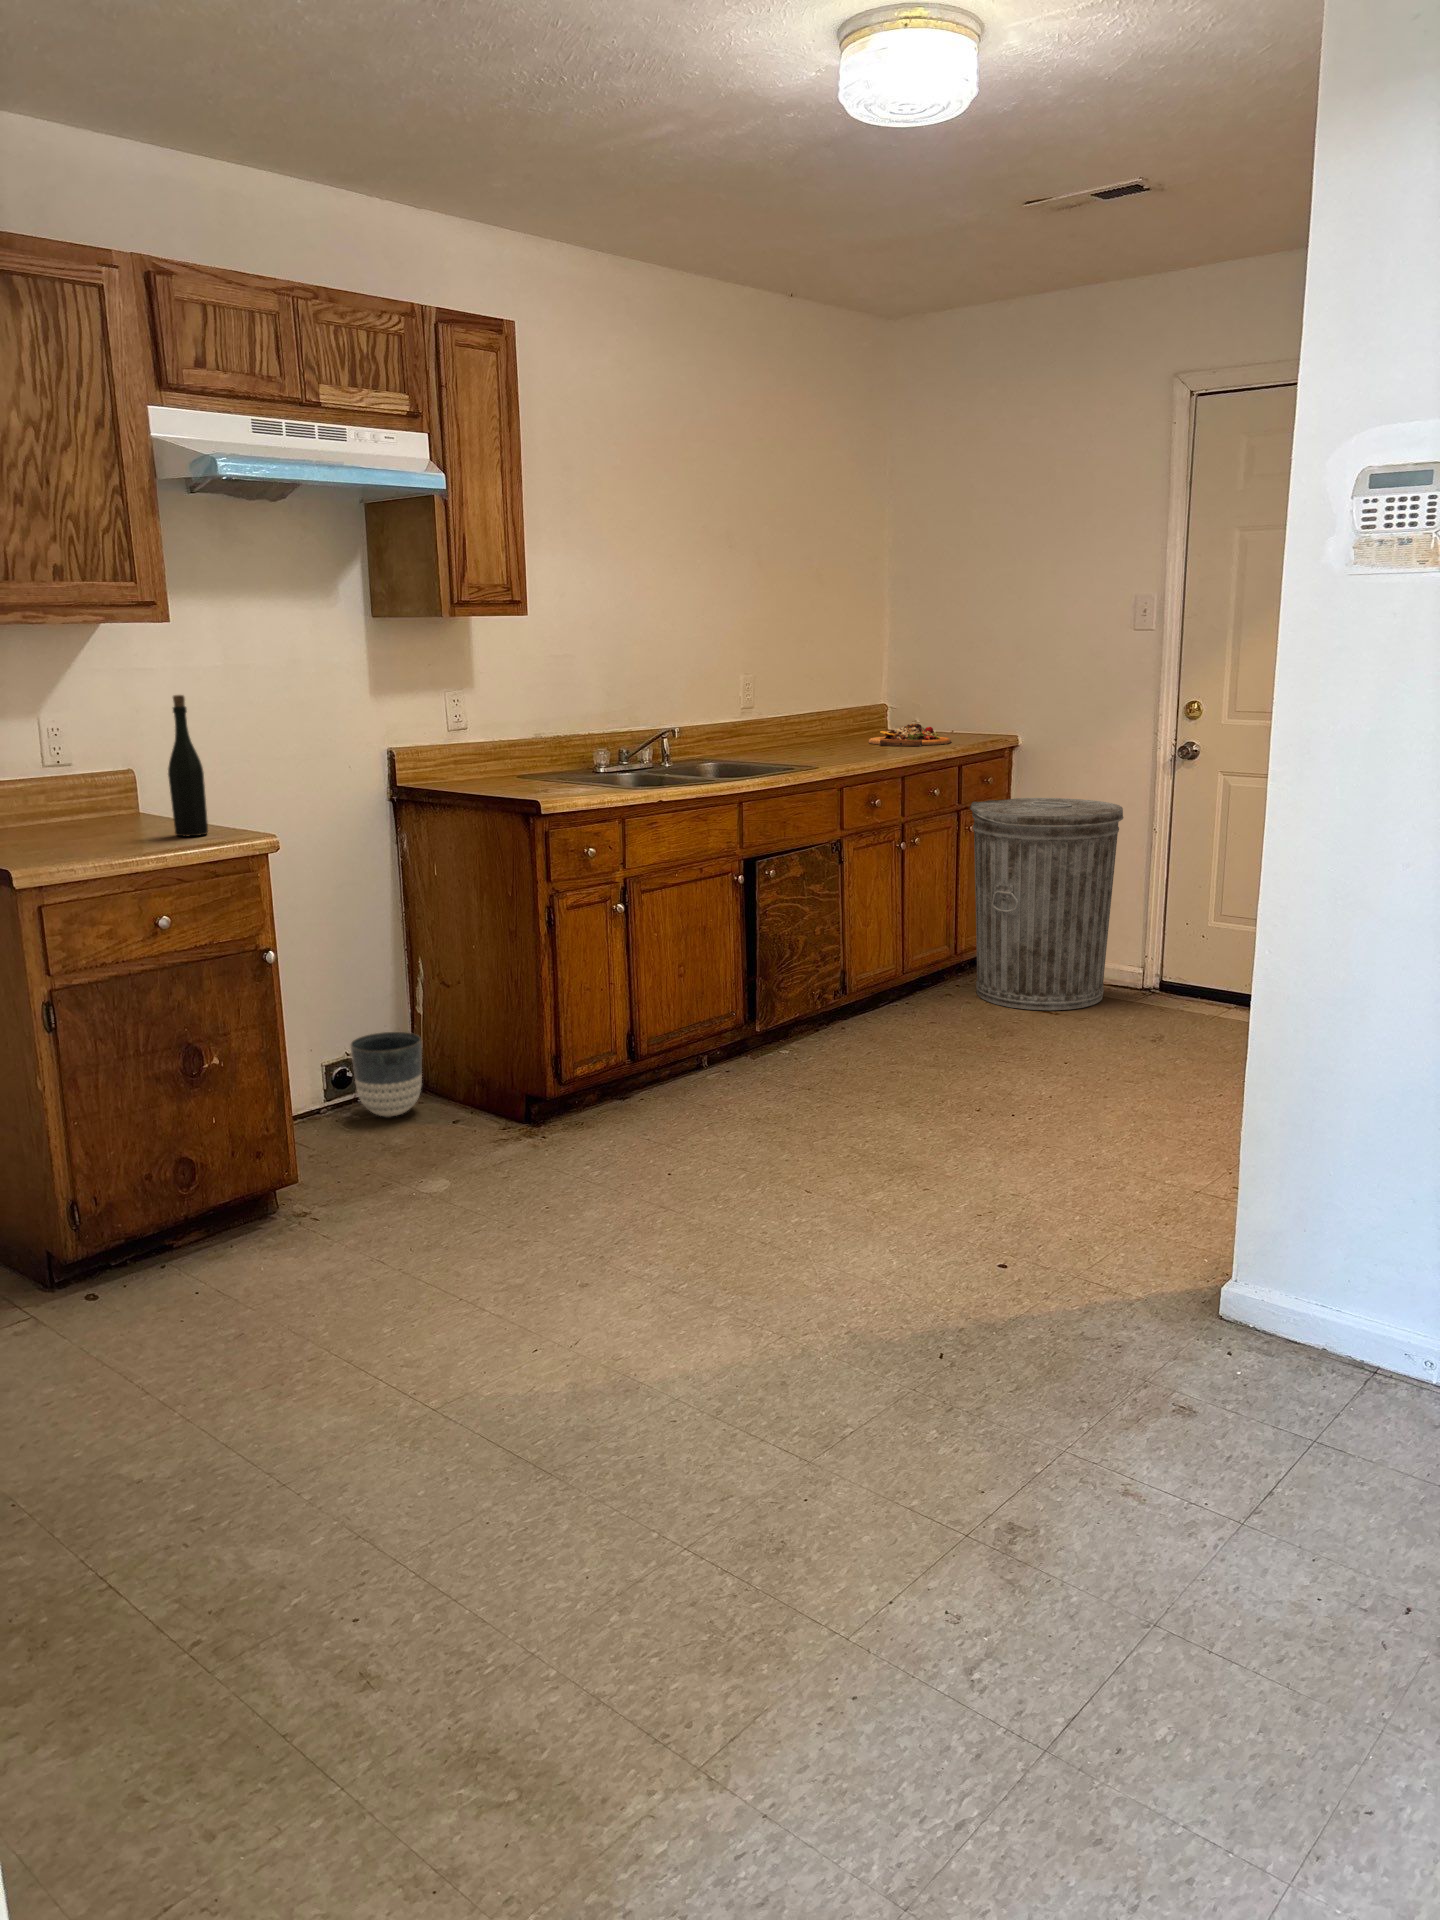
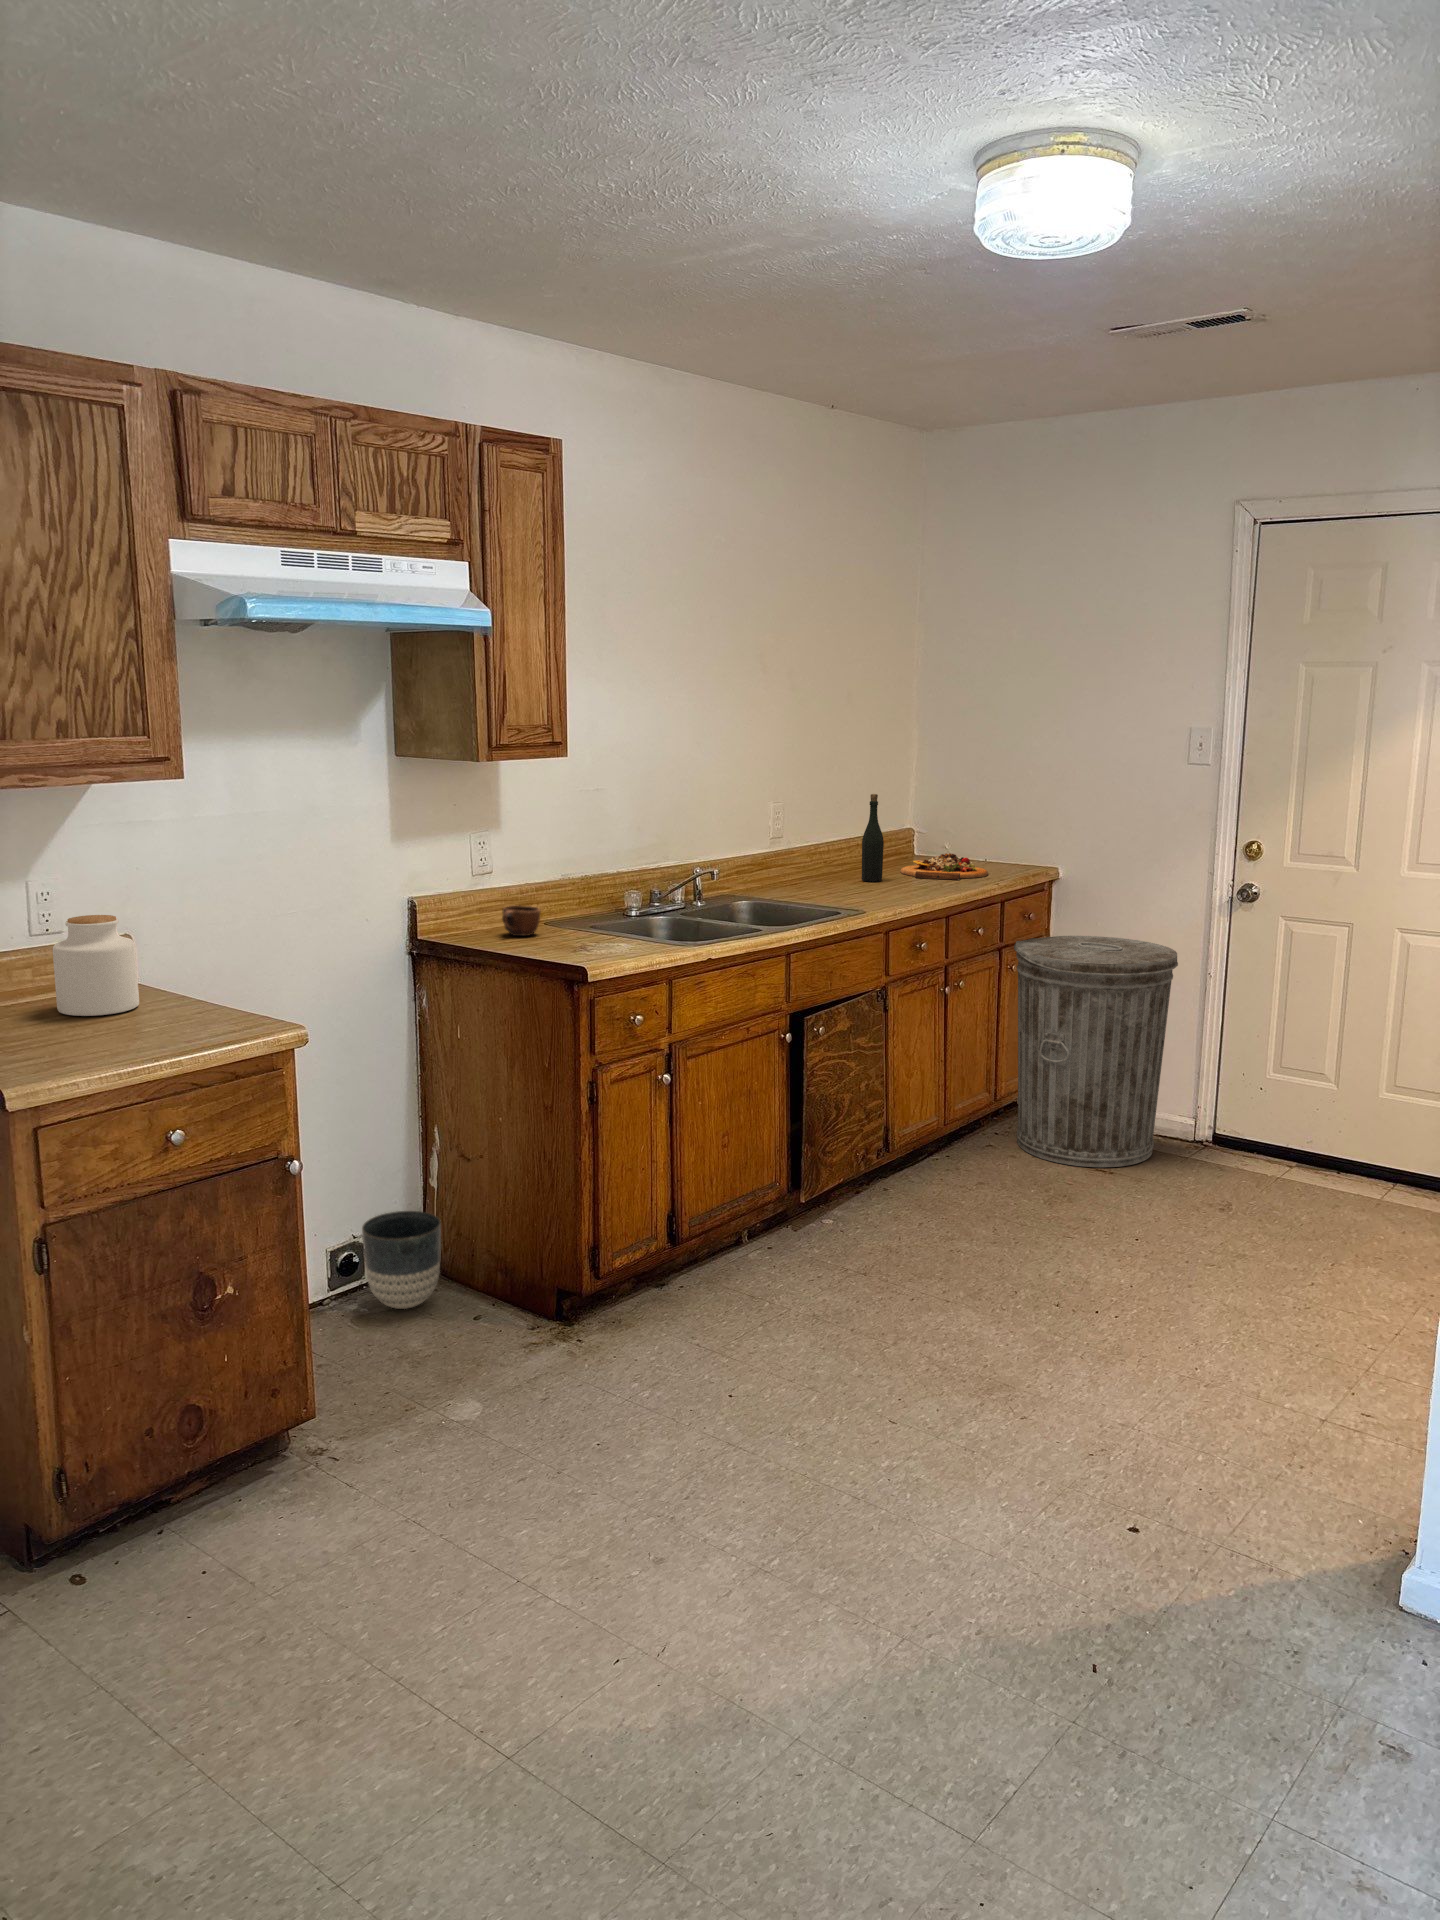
bottle: present [168,695,208,836] -> present [862,794,884,882]
jar: none [60,744,137,829] -> present [53,915,139,1016]
mug: none [473,758,509,785] -> present [502,906,541,936]

